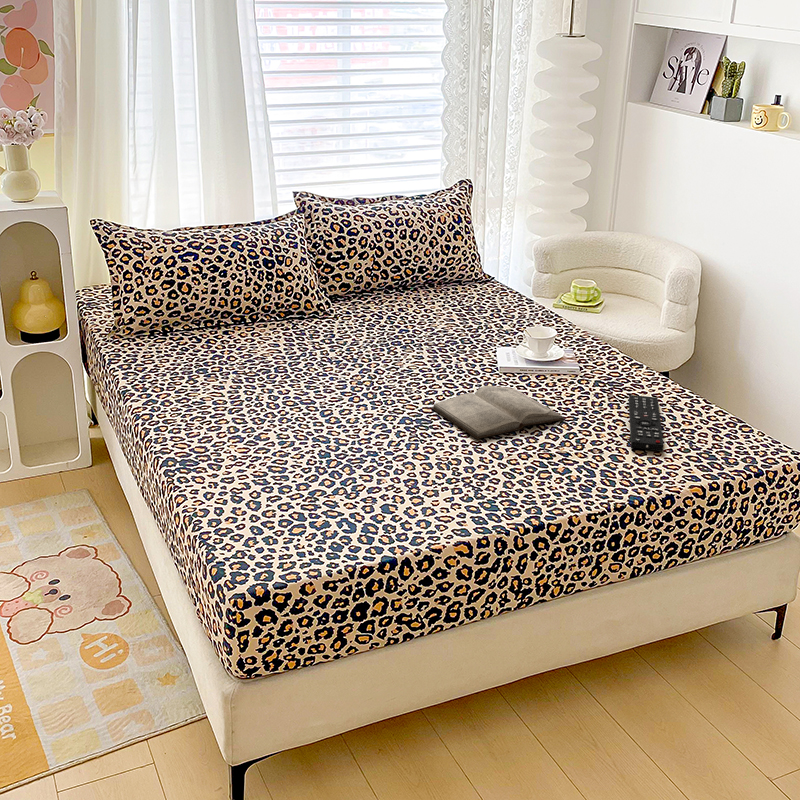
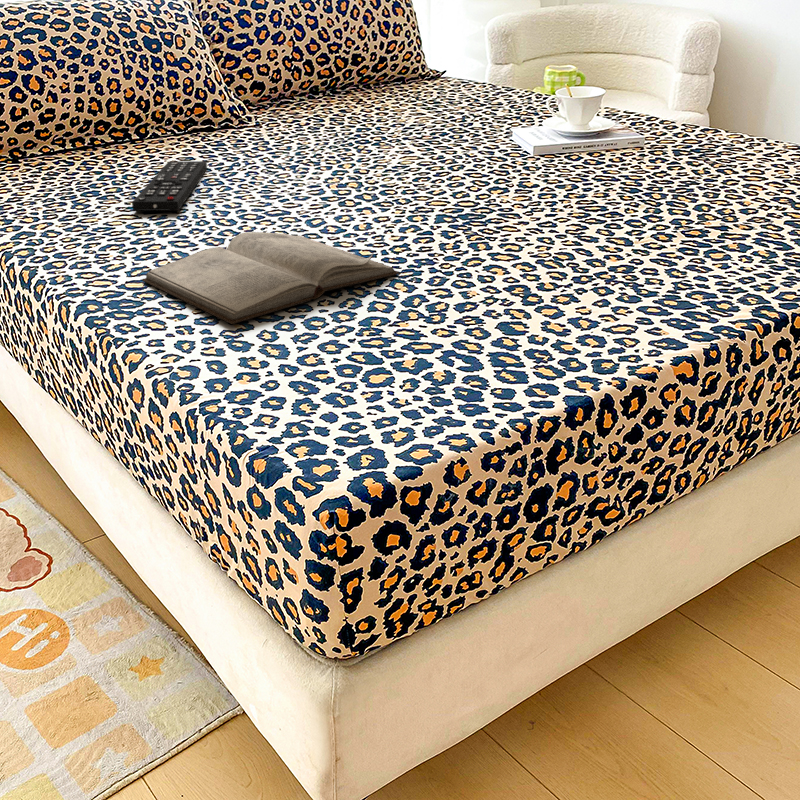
remote control: present [629,395,664,451] -> present [132,161,207,211]

